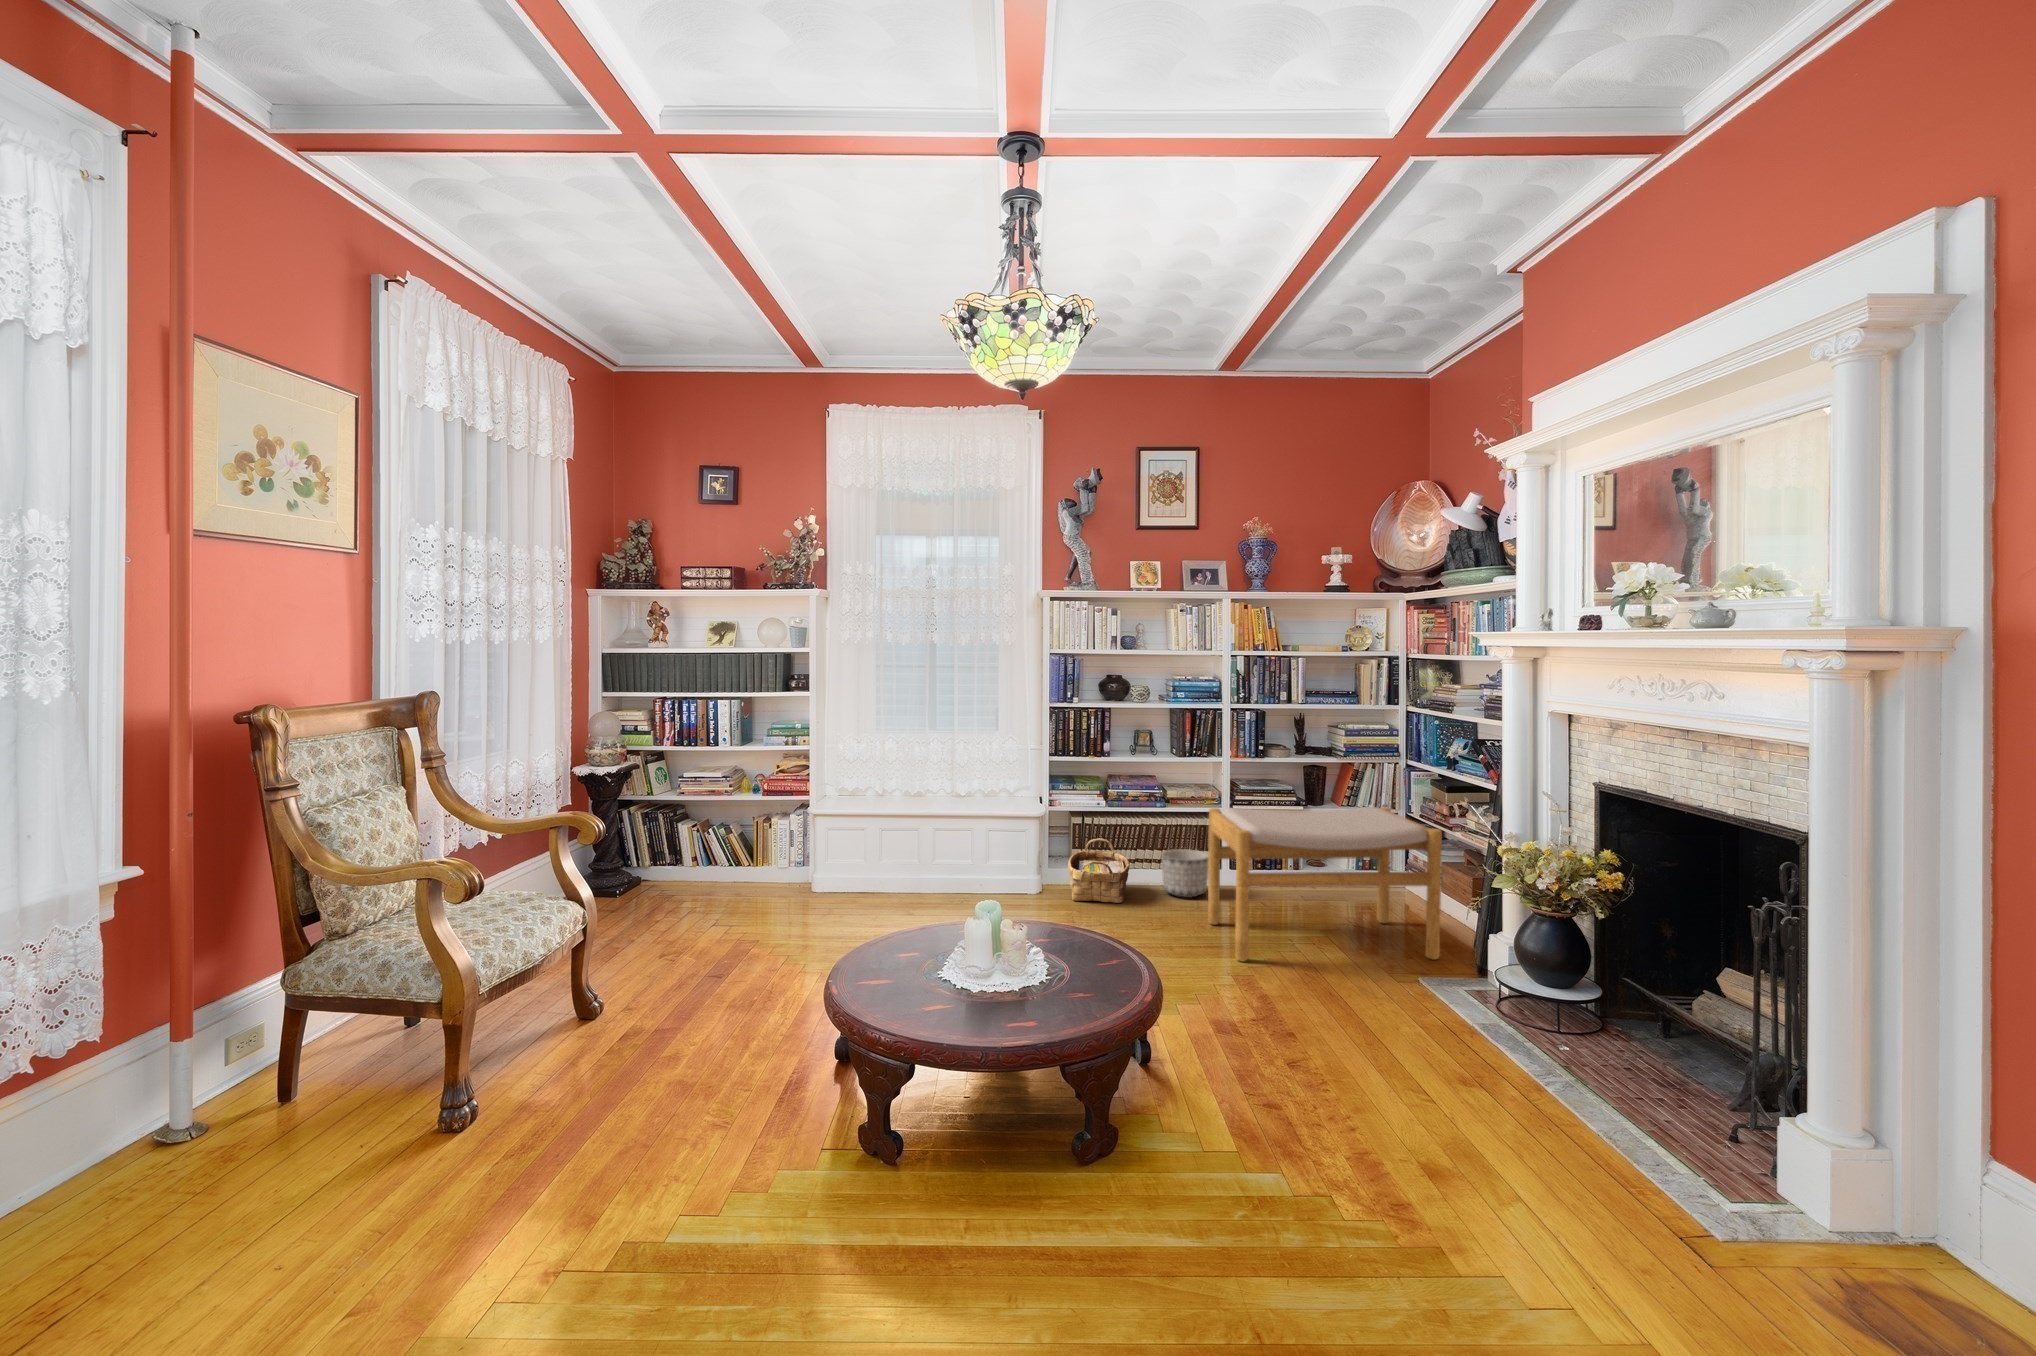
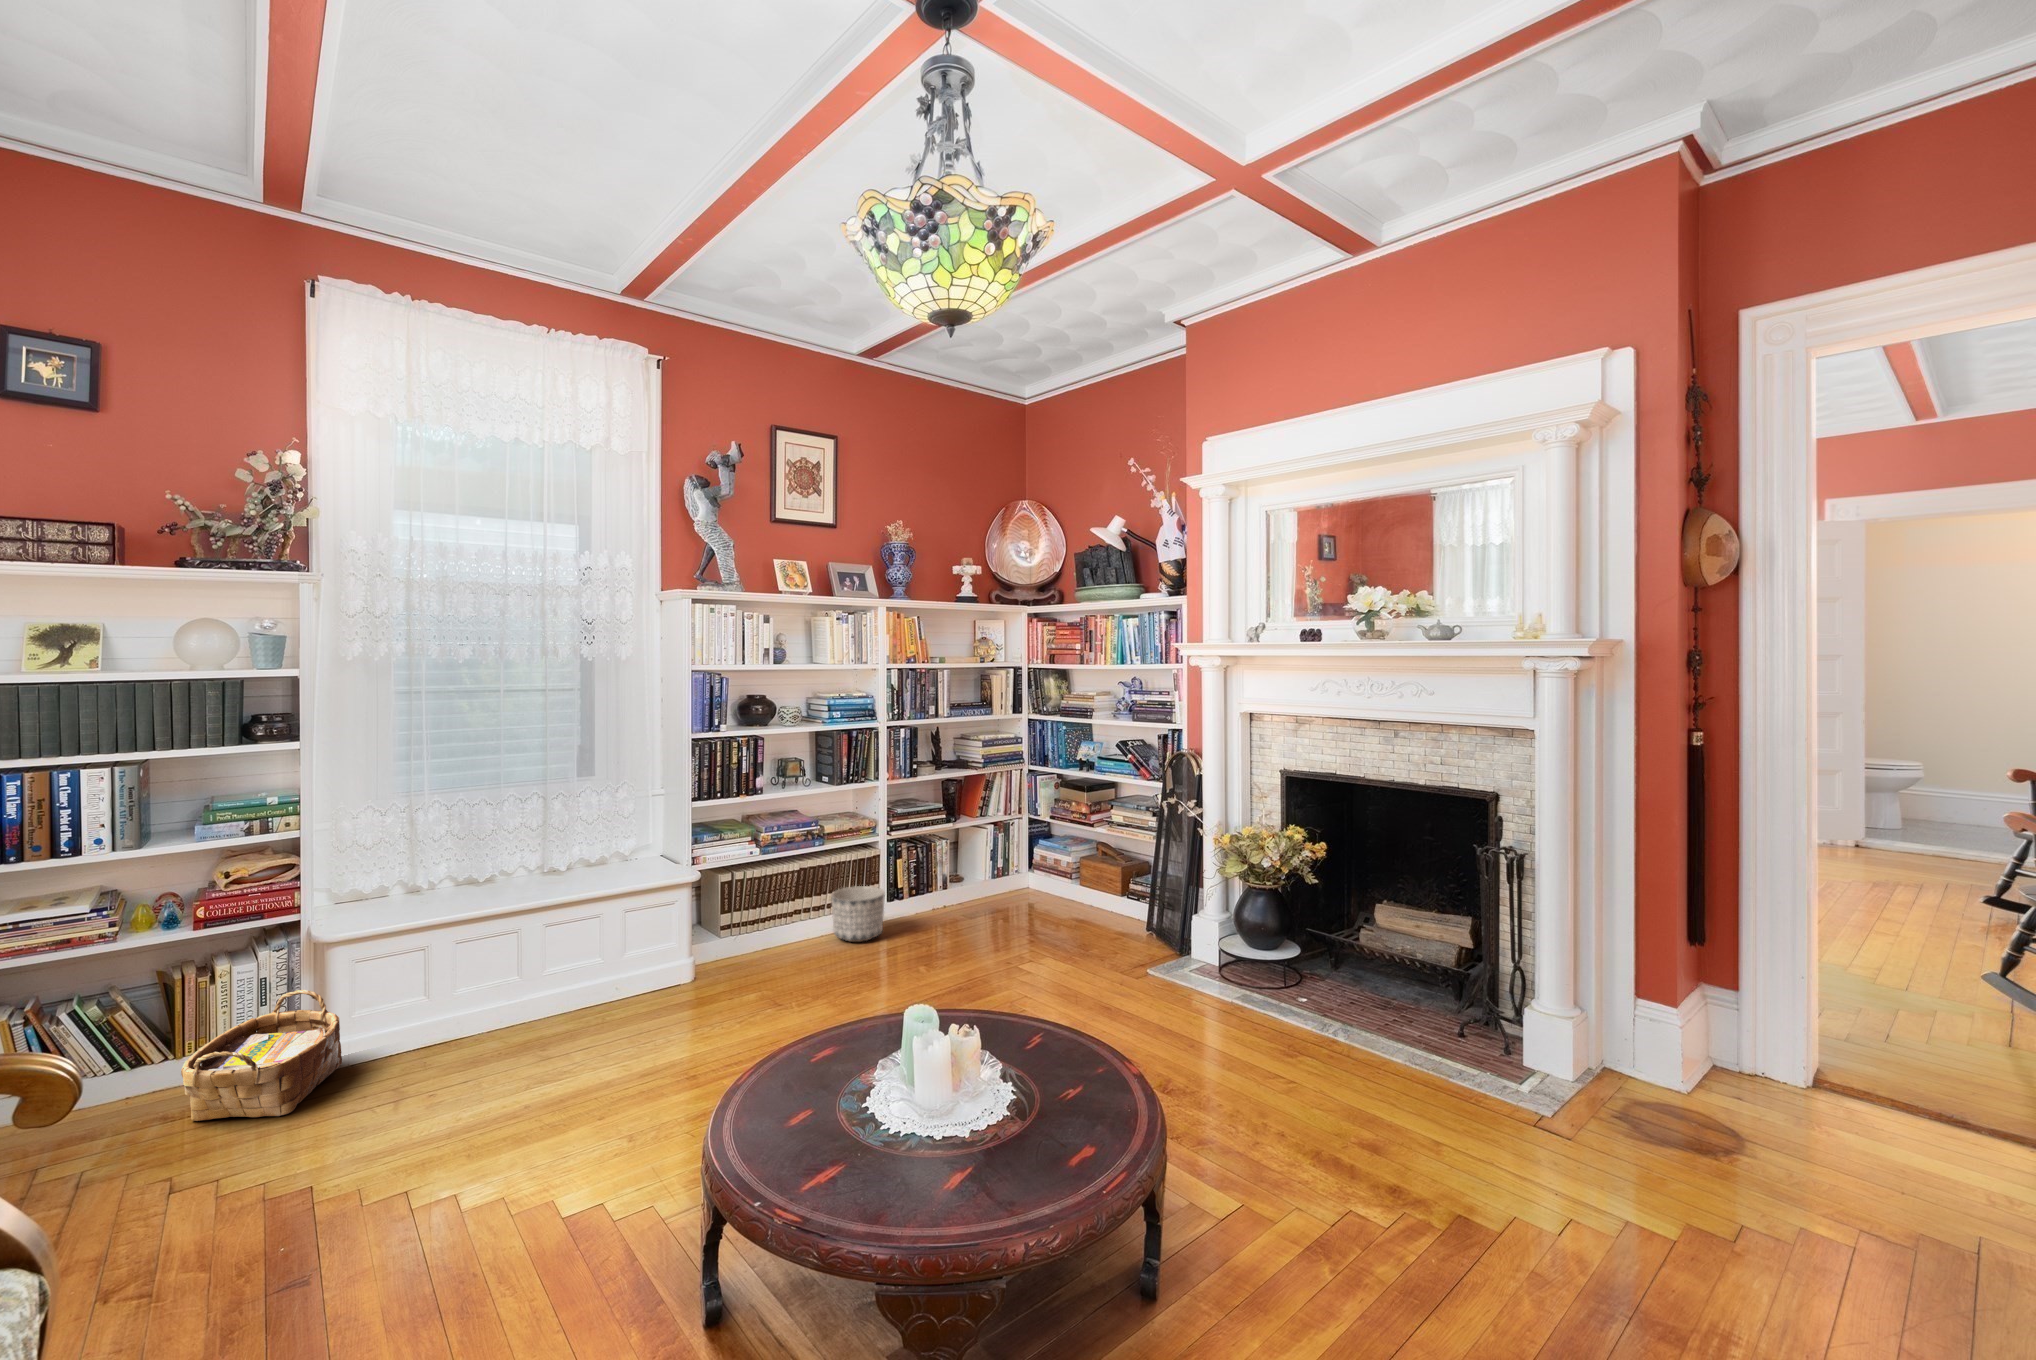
footstool: present [1208,807,1442,961] -> none [925,812,1144,996]
woven basket: present [1068,838,1130,903] -> present [181,990,342,1121]

